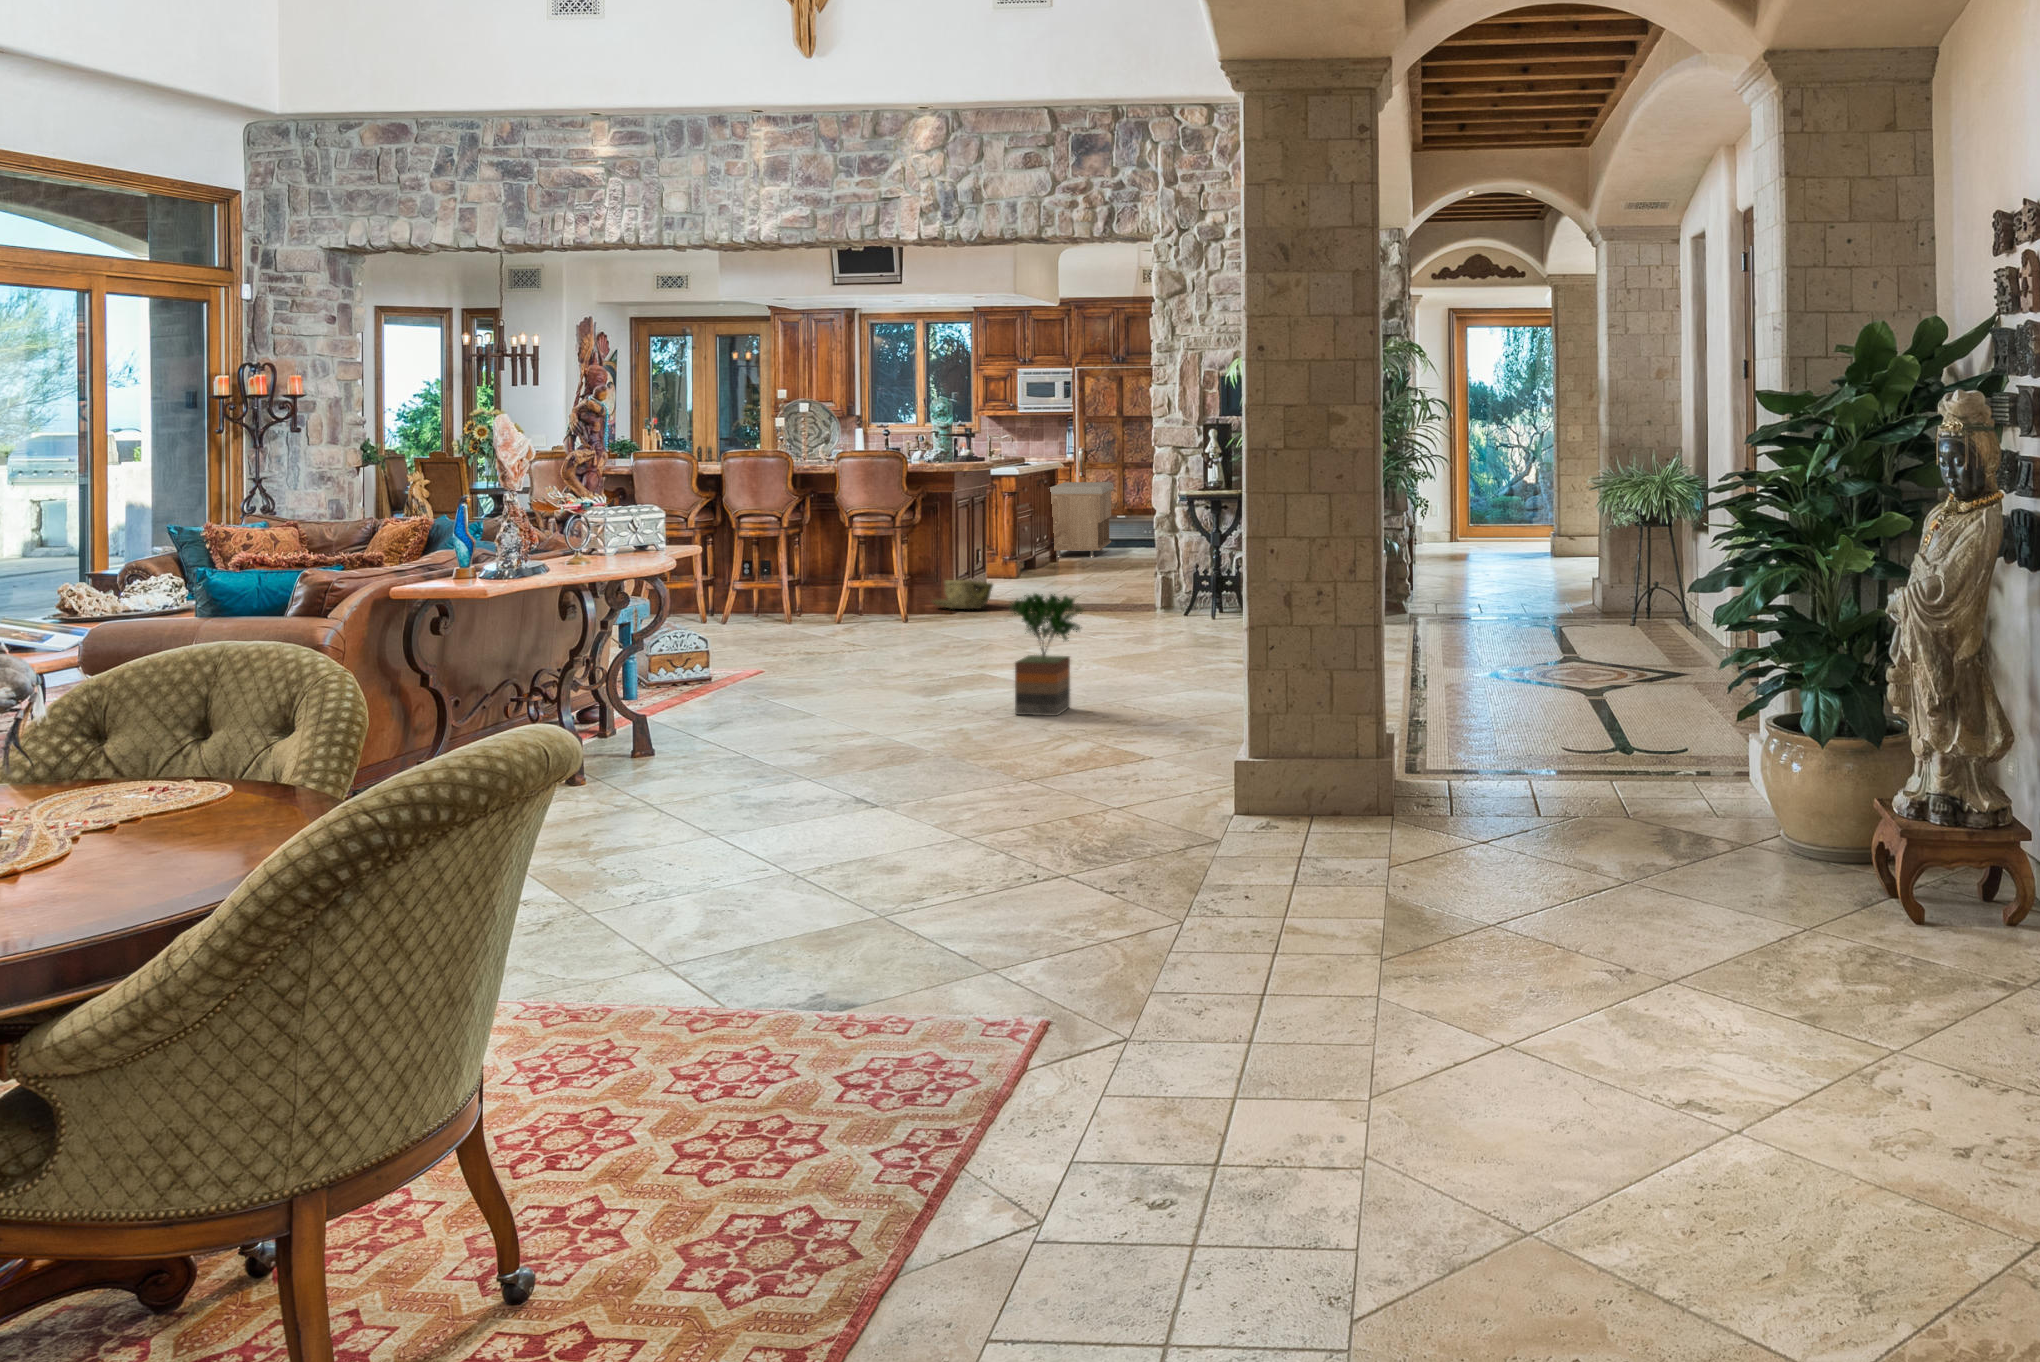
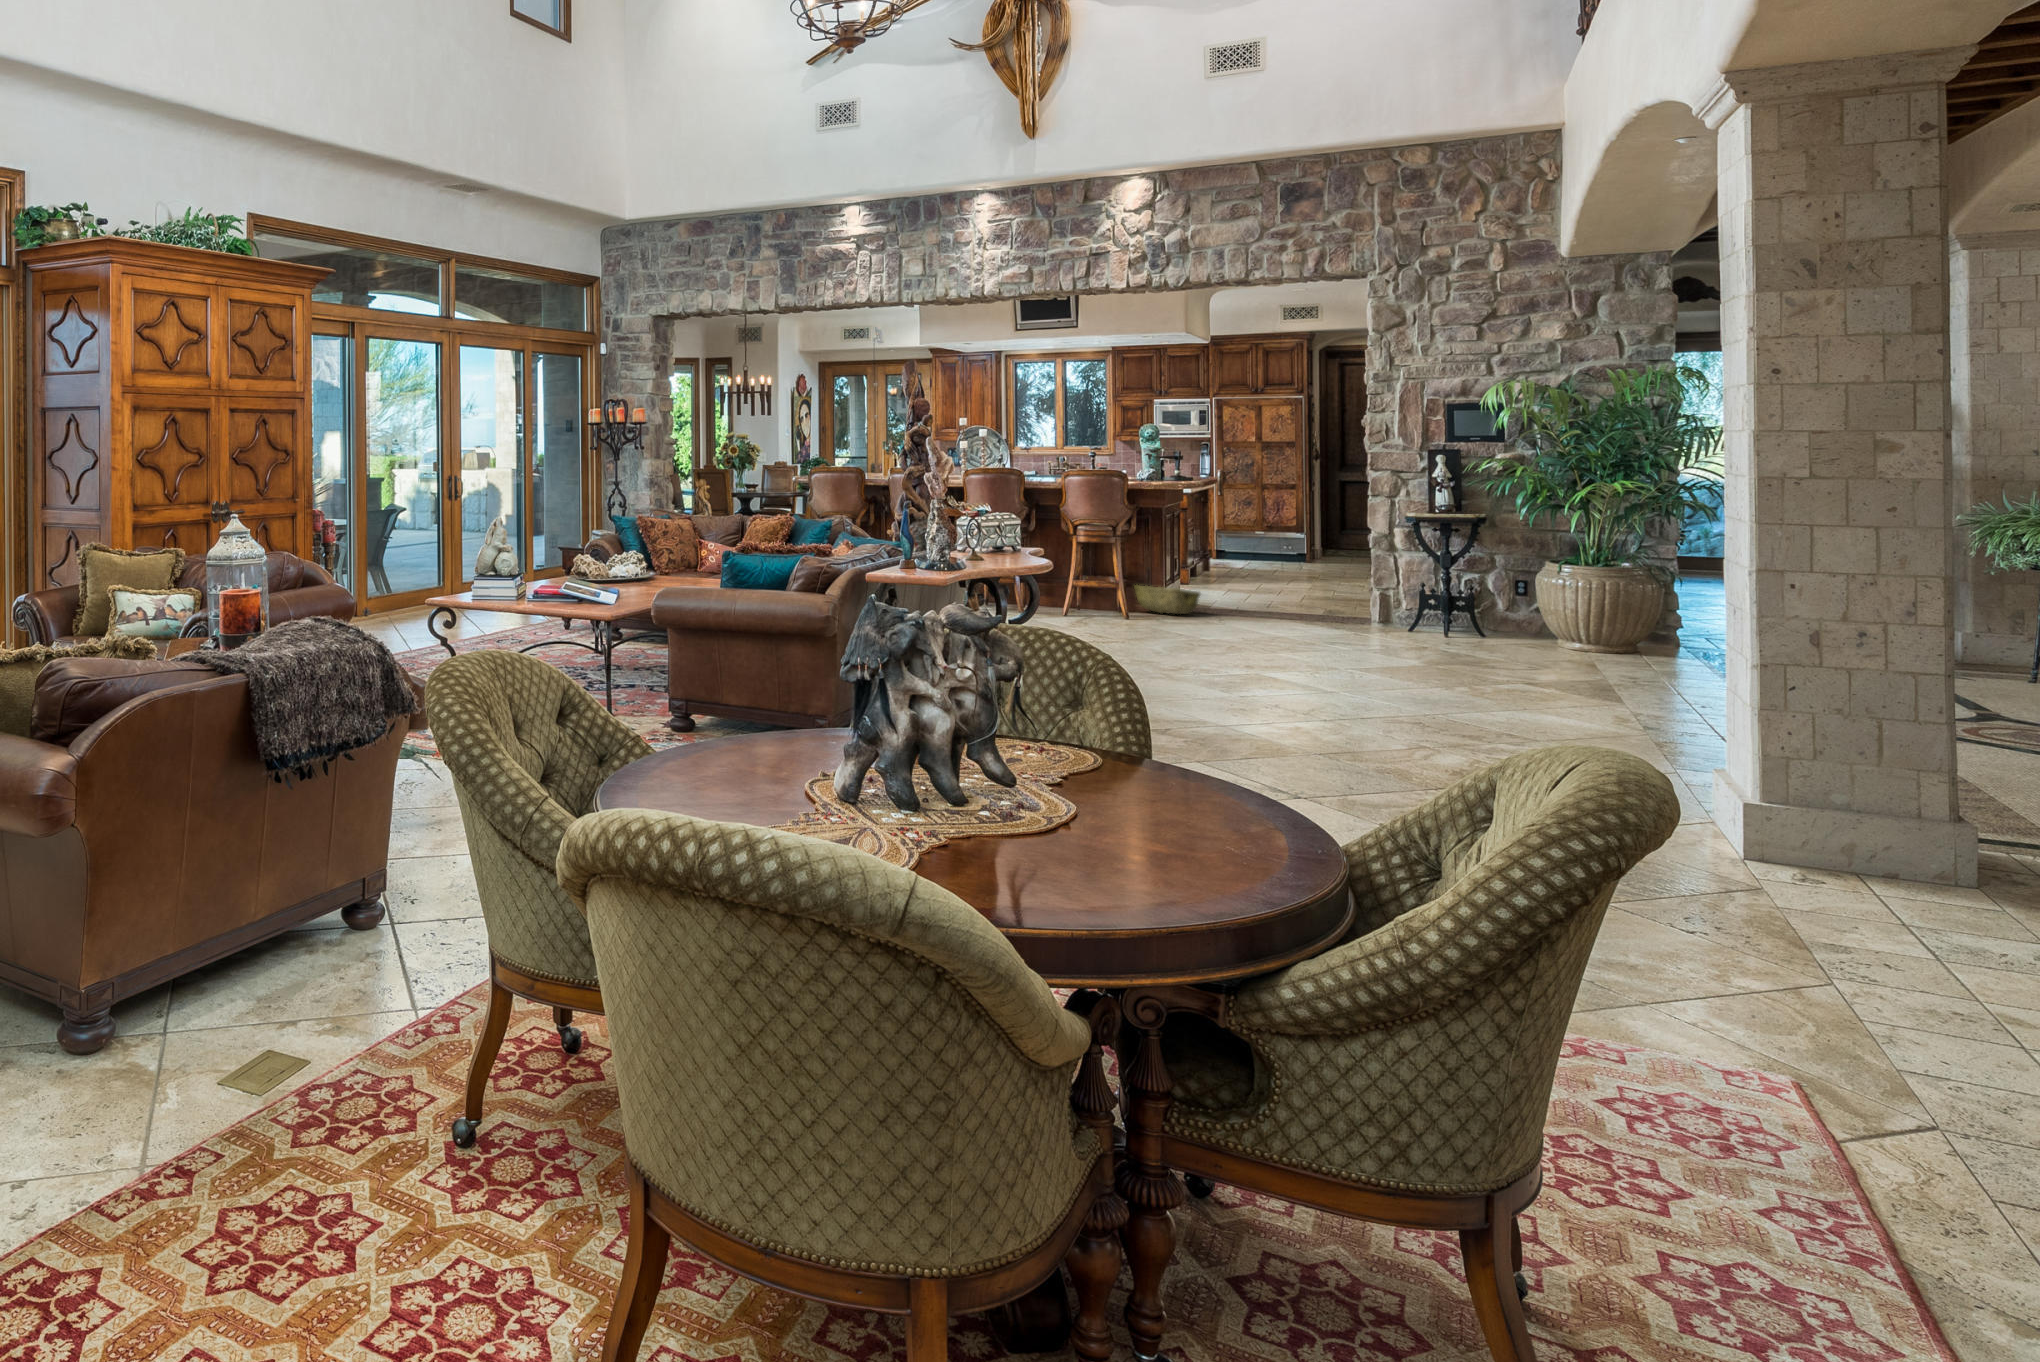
storage bench: present [1050,482,1114,558] -> none [1205,502,1266,572]
potted tree: present [1011,594,1084,716] -> none [1313,605,1399,720]

